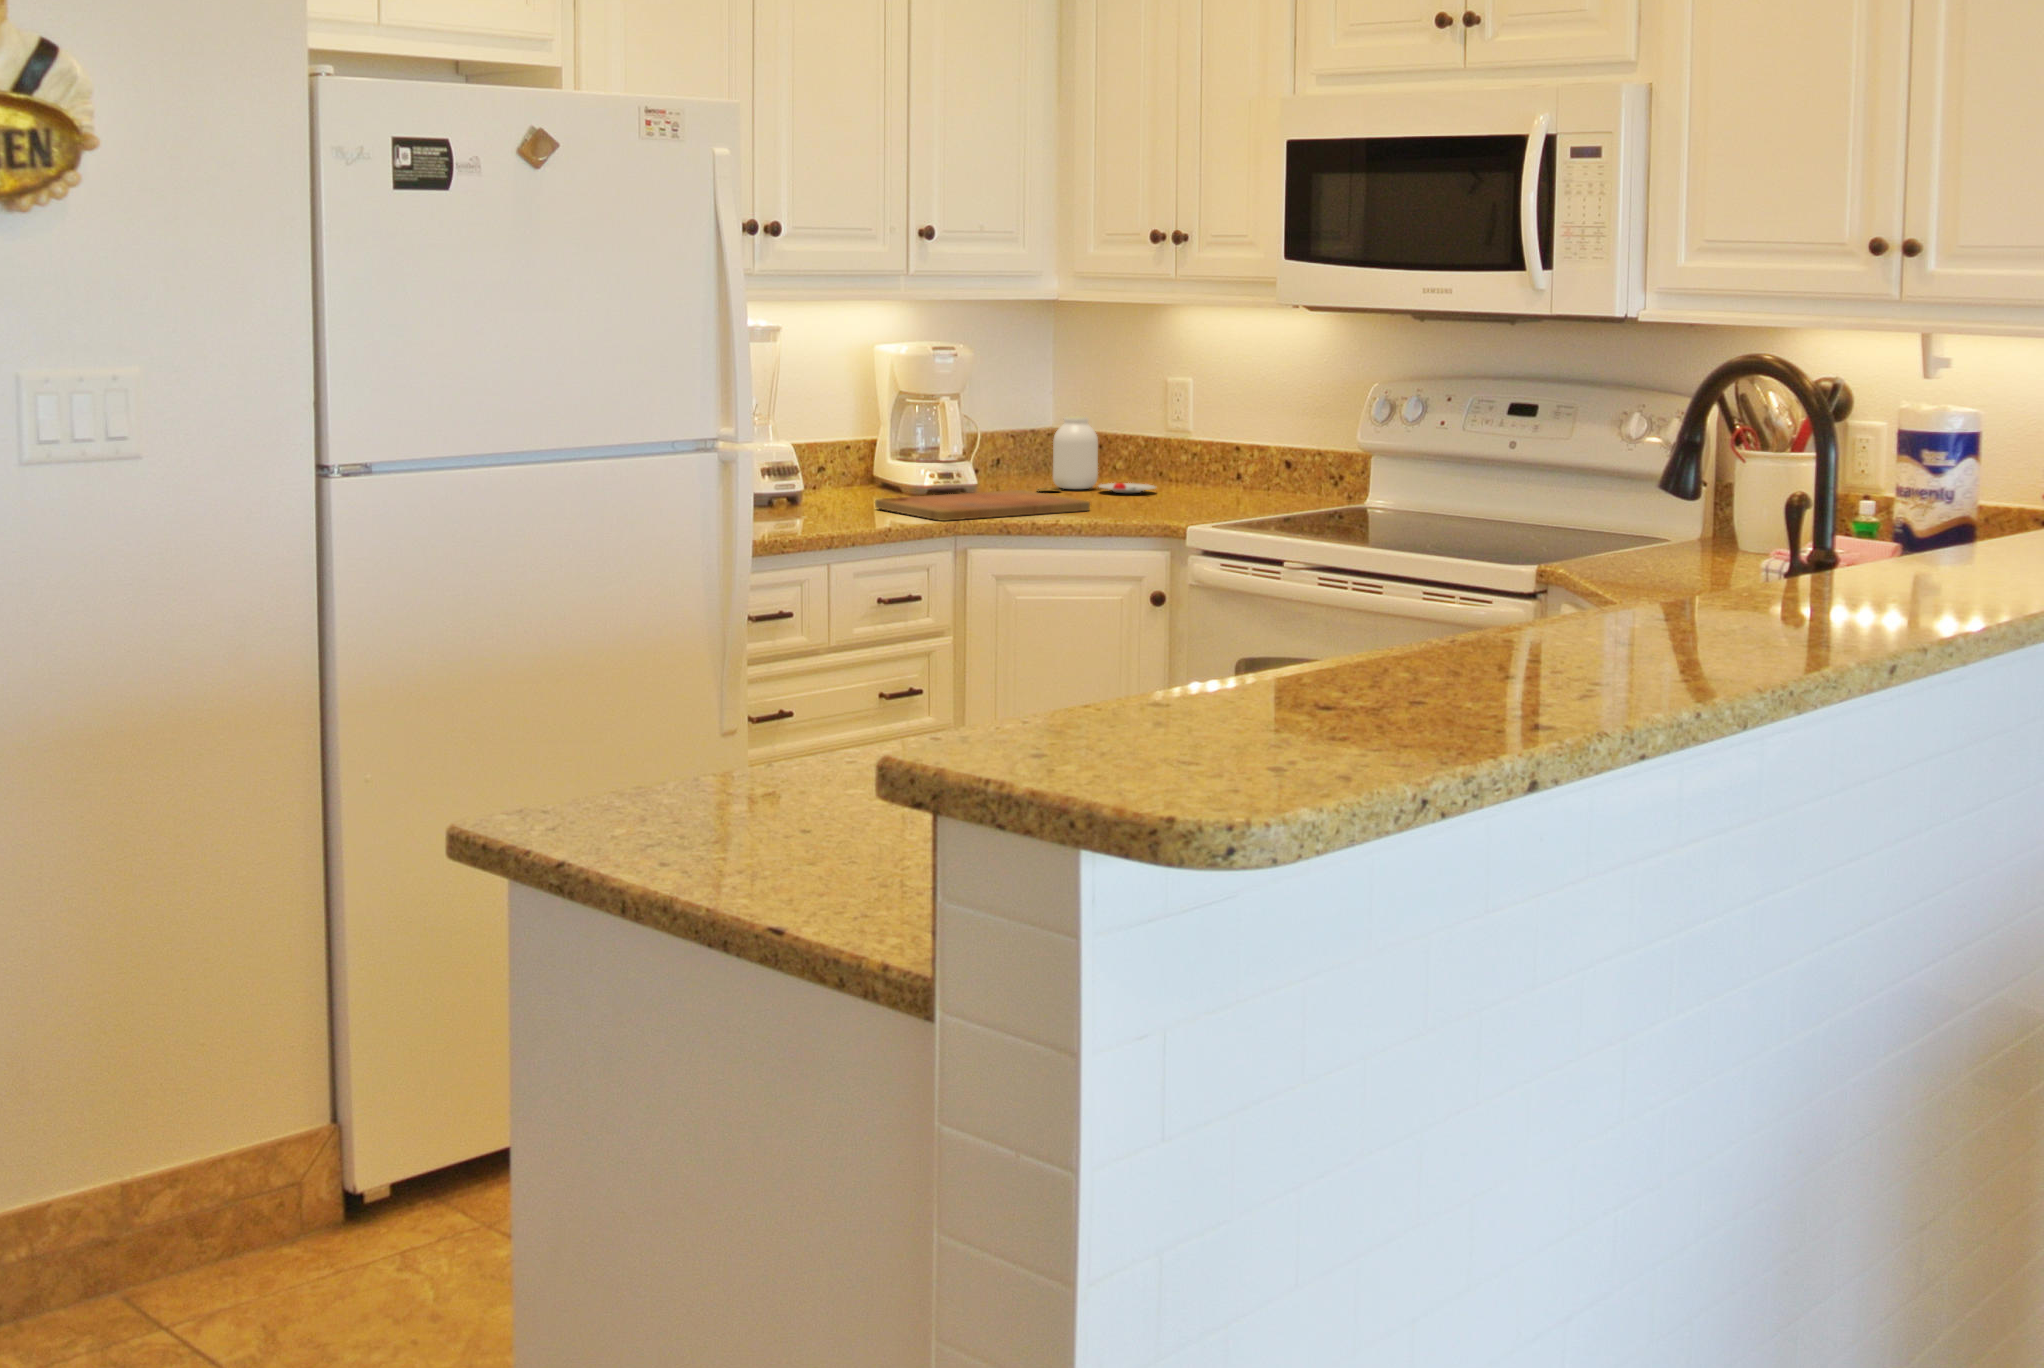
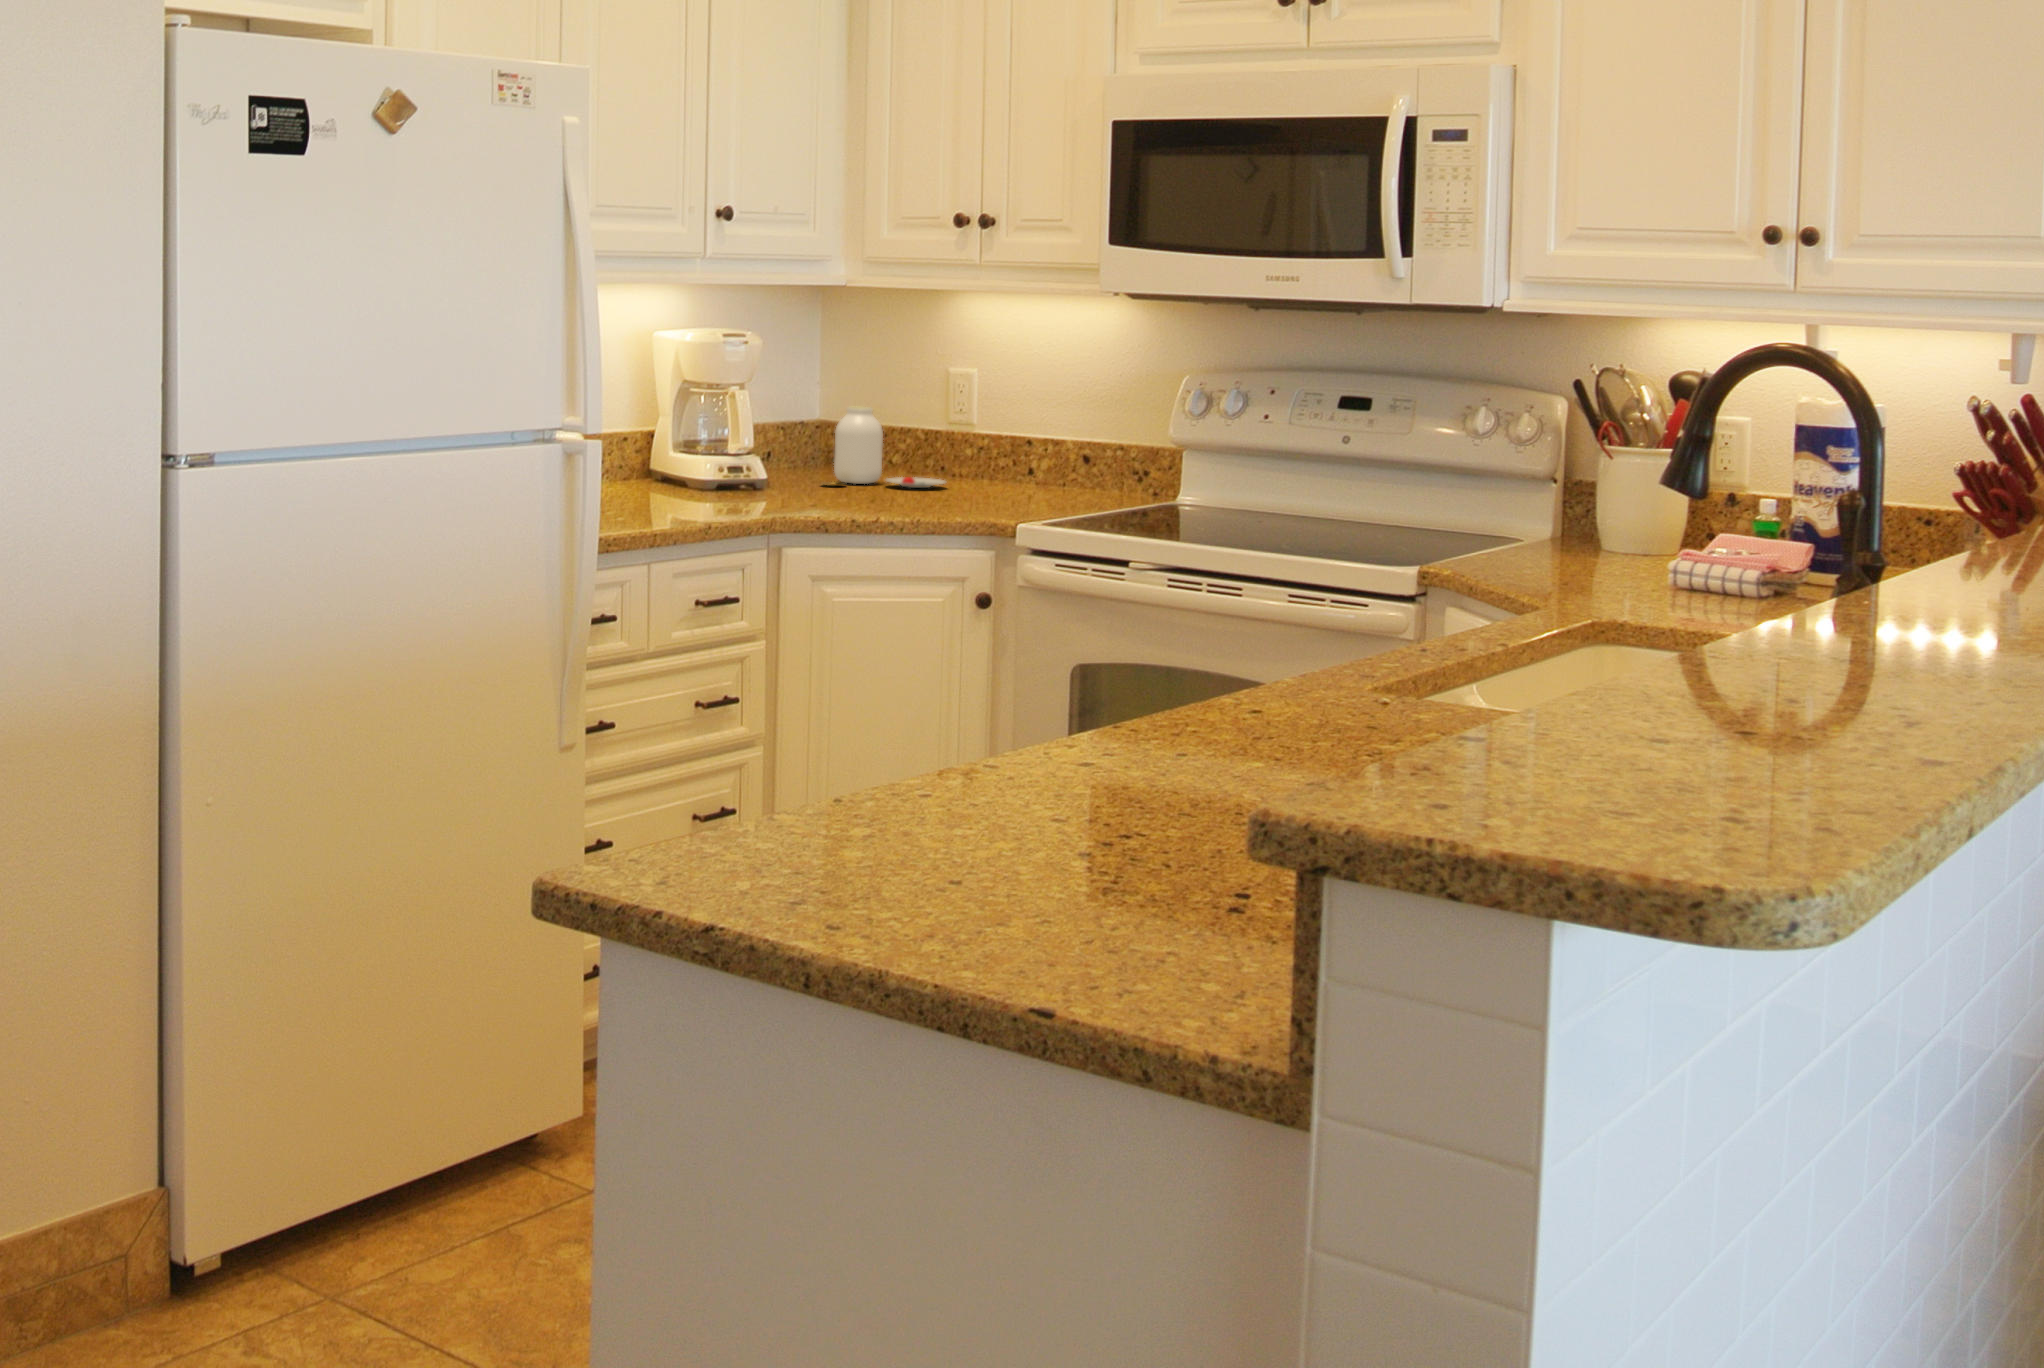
cutting board: present [875,490,1090,521] -> none [670,485,897,517]

